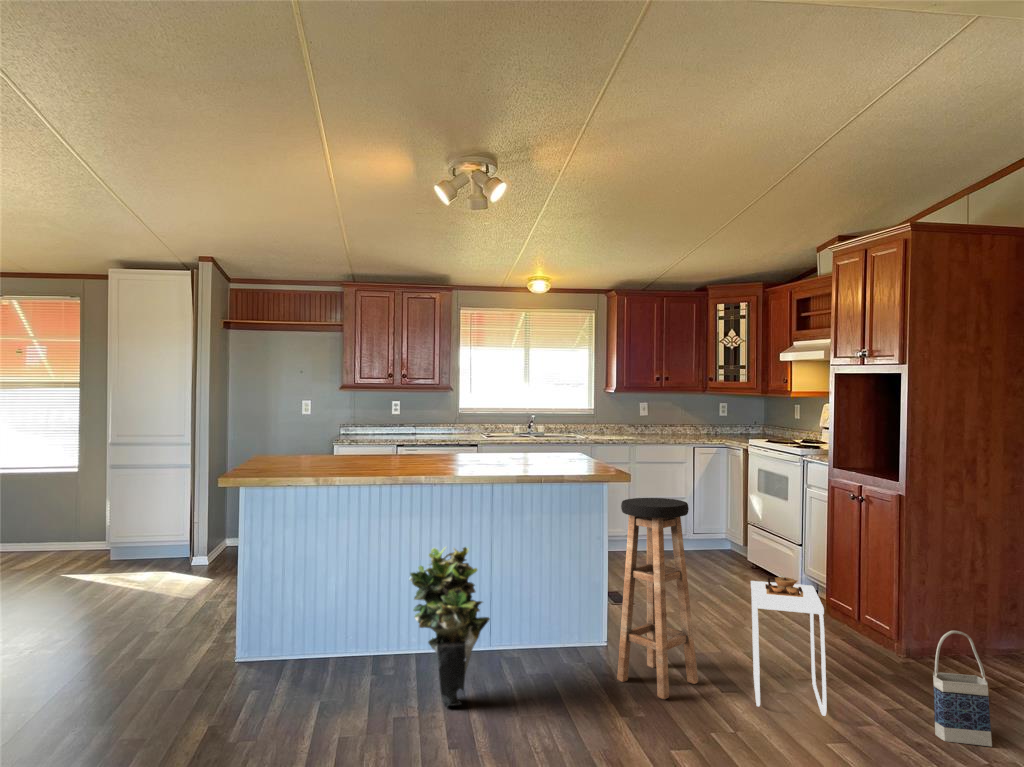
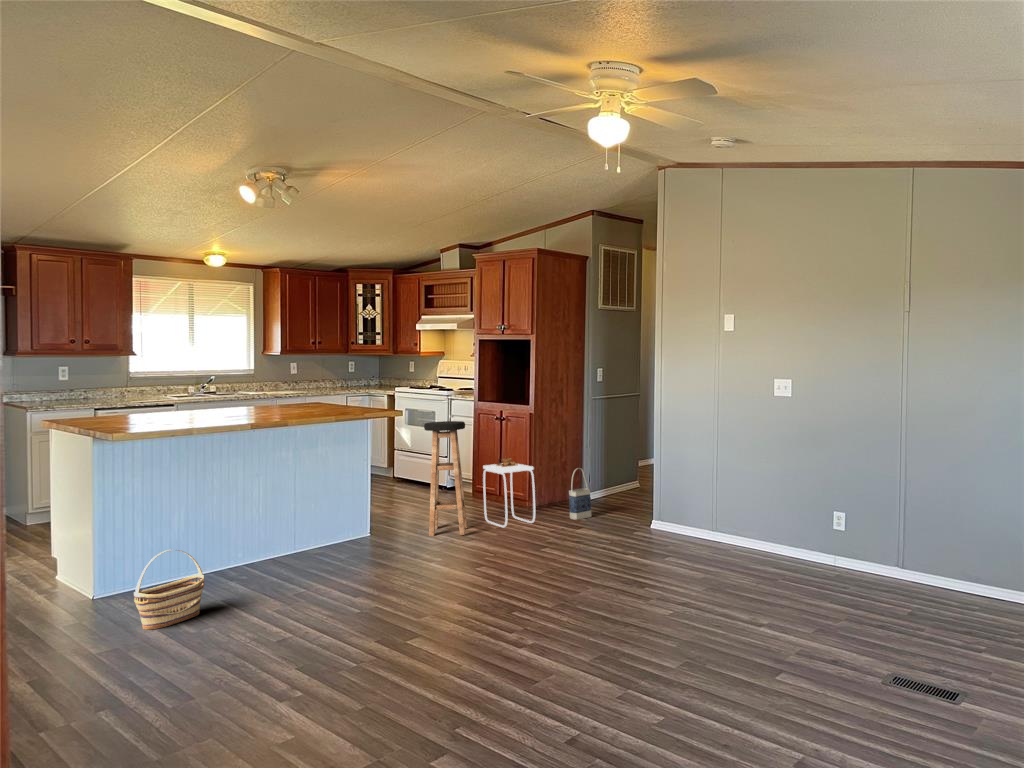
potted plant: present [409,547,490,707] -> none [325,463,384,563]
basket: none [70,628,169,726] -> present [134,550,204,630]

